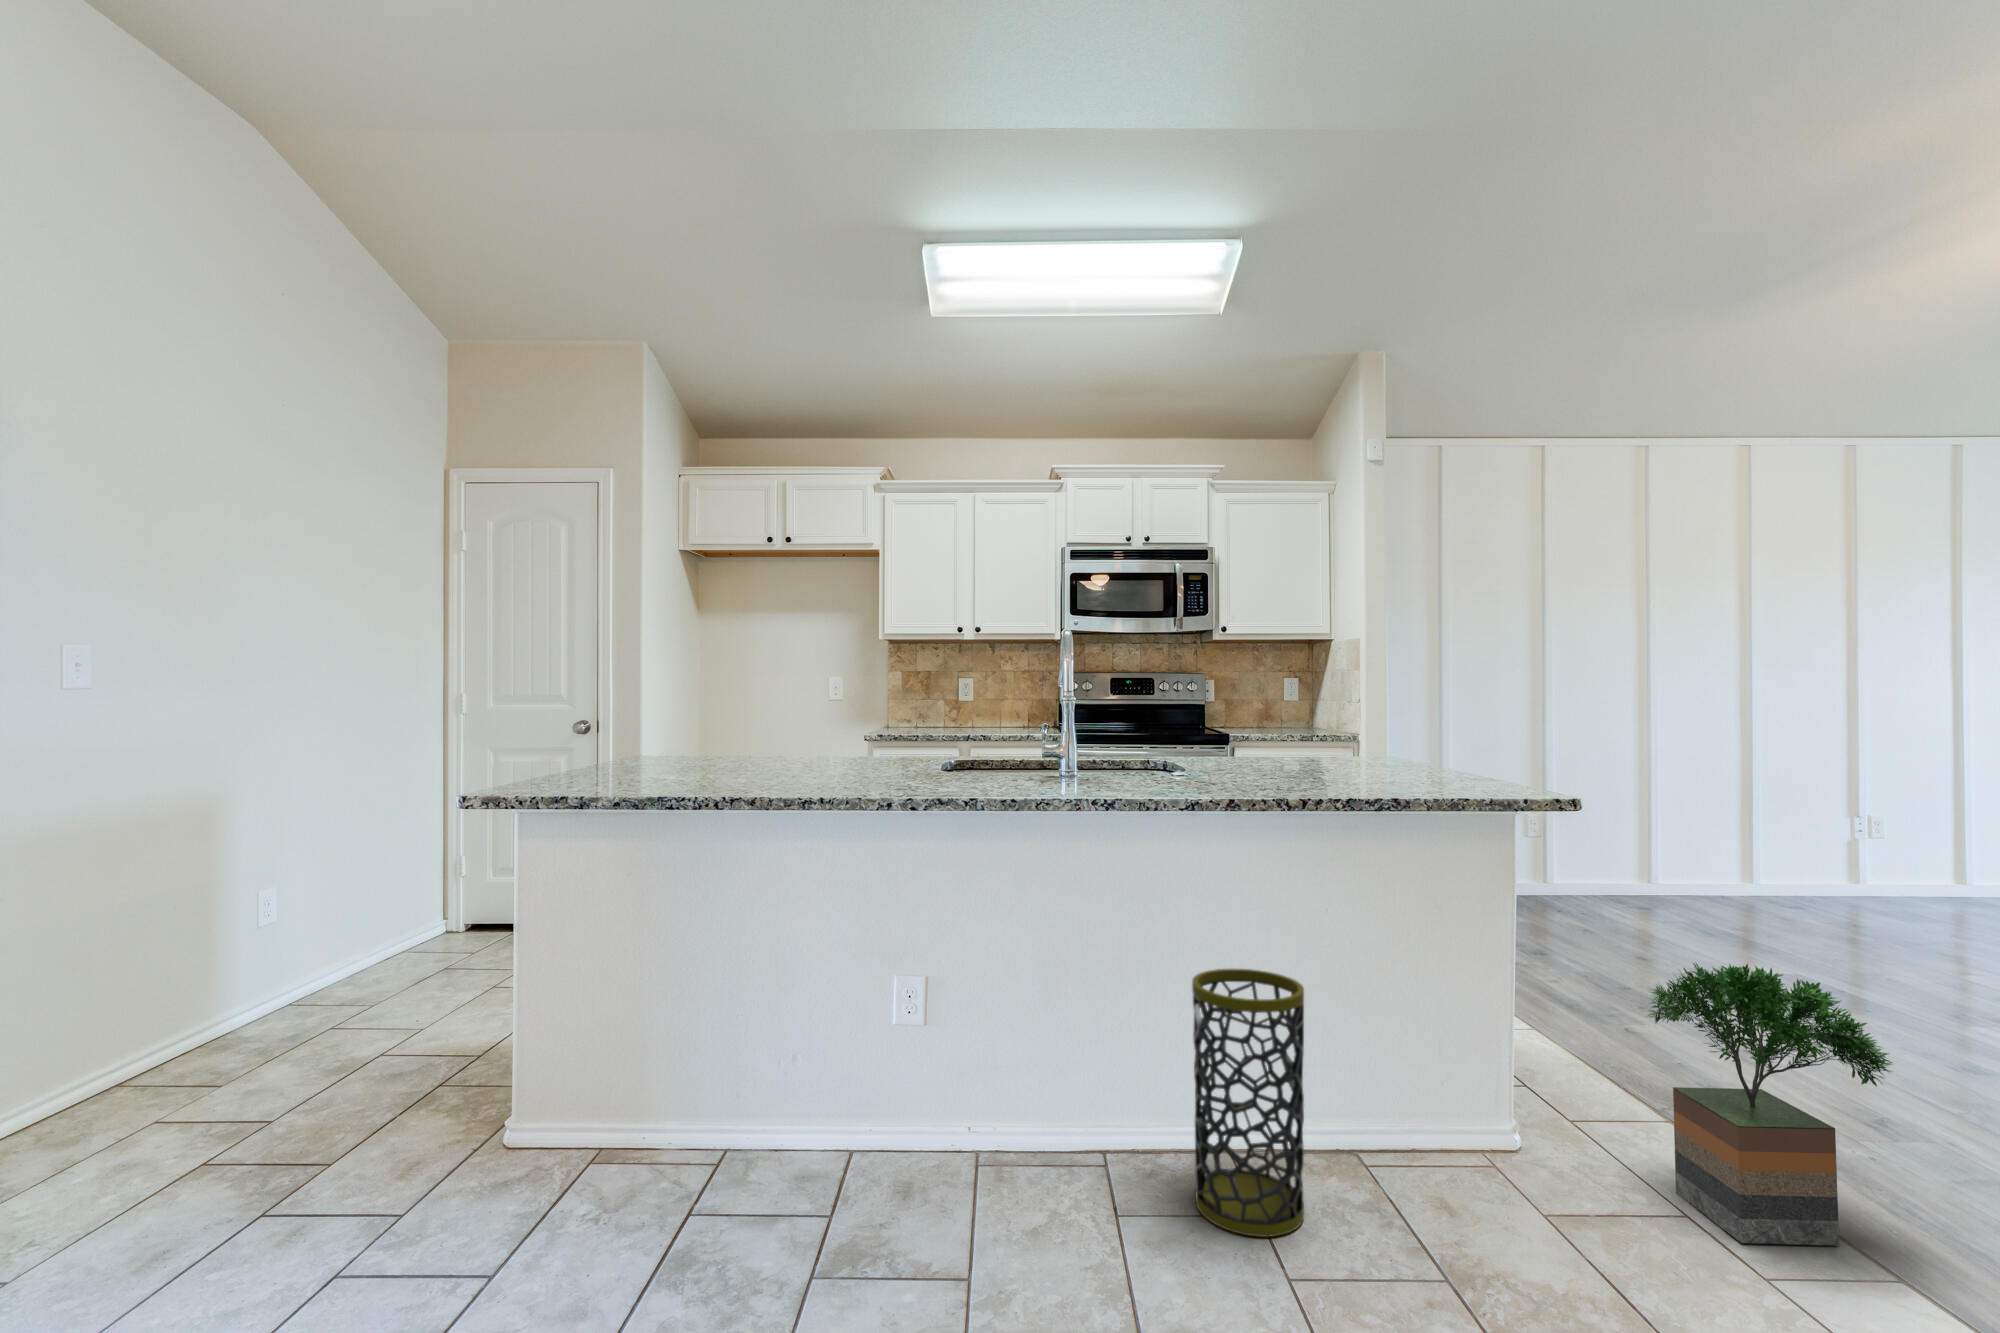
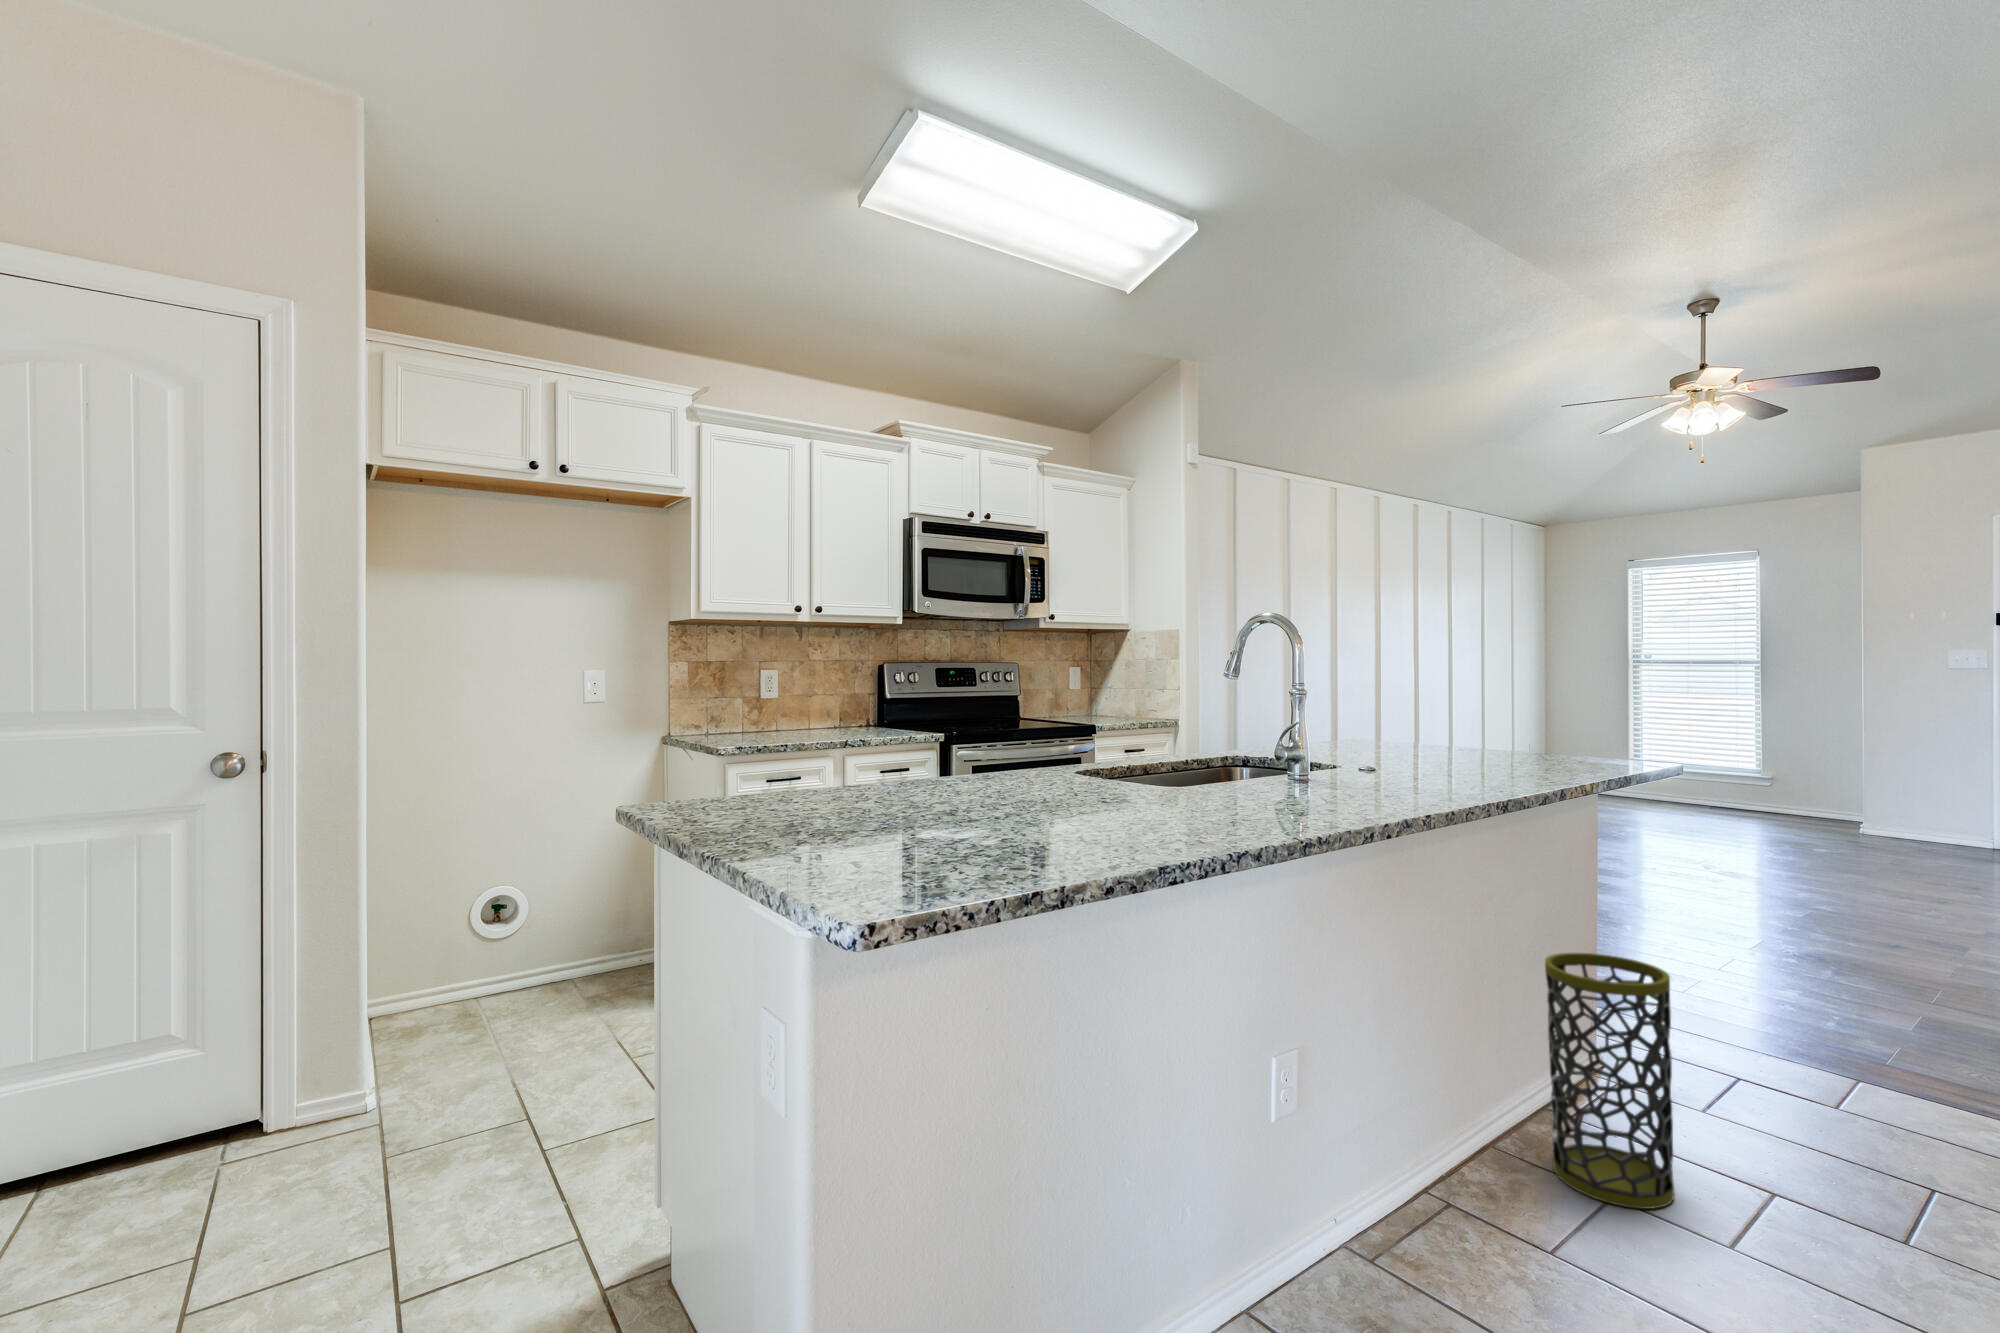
potted tree: present [1647,963,1892,1246] -> none [1677,877,1850,1079]

